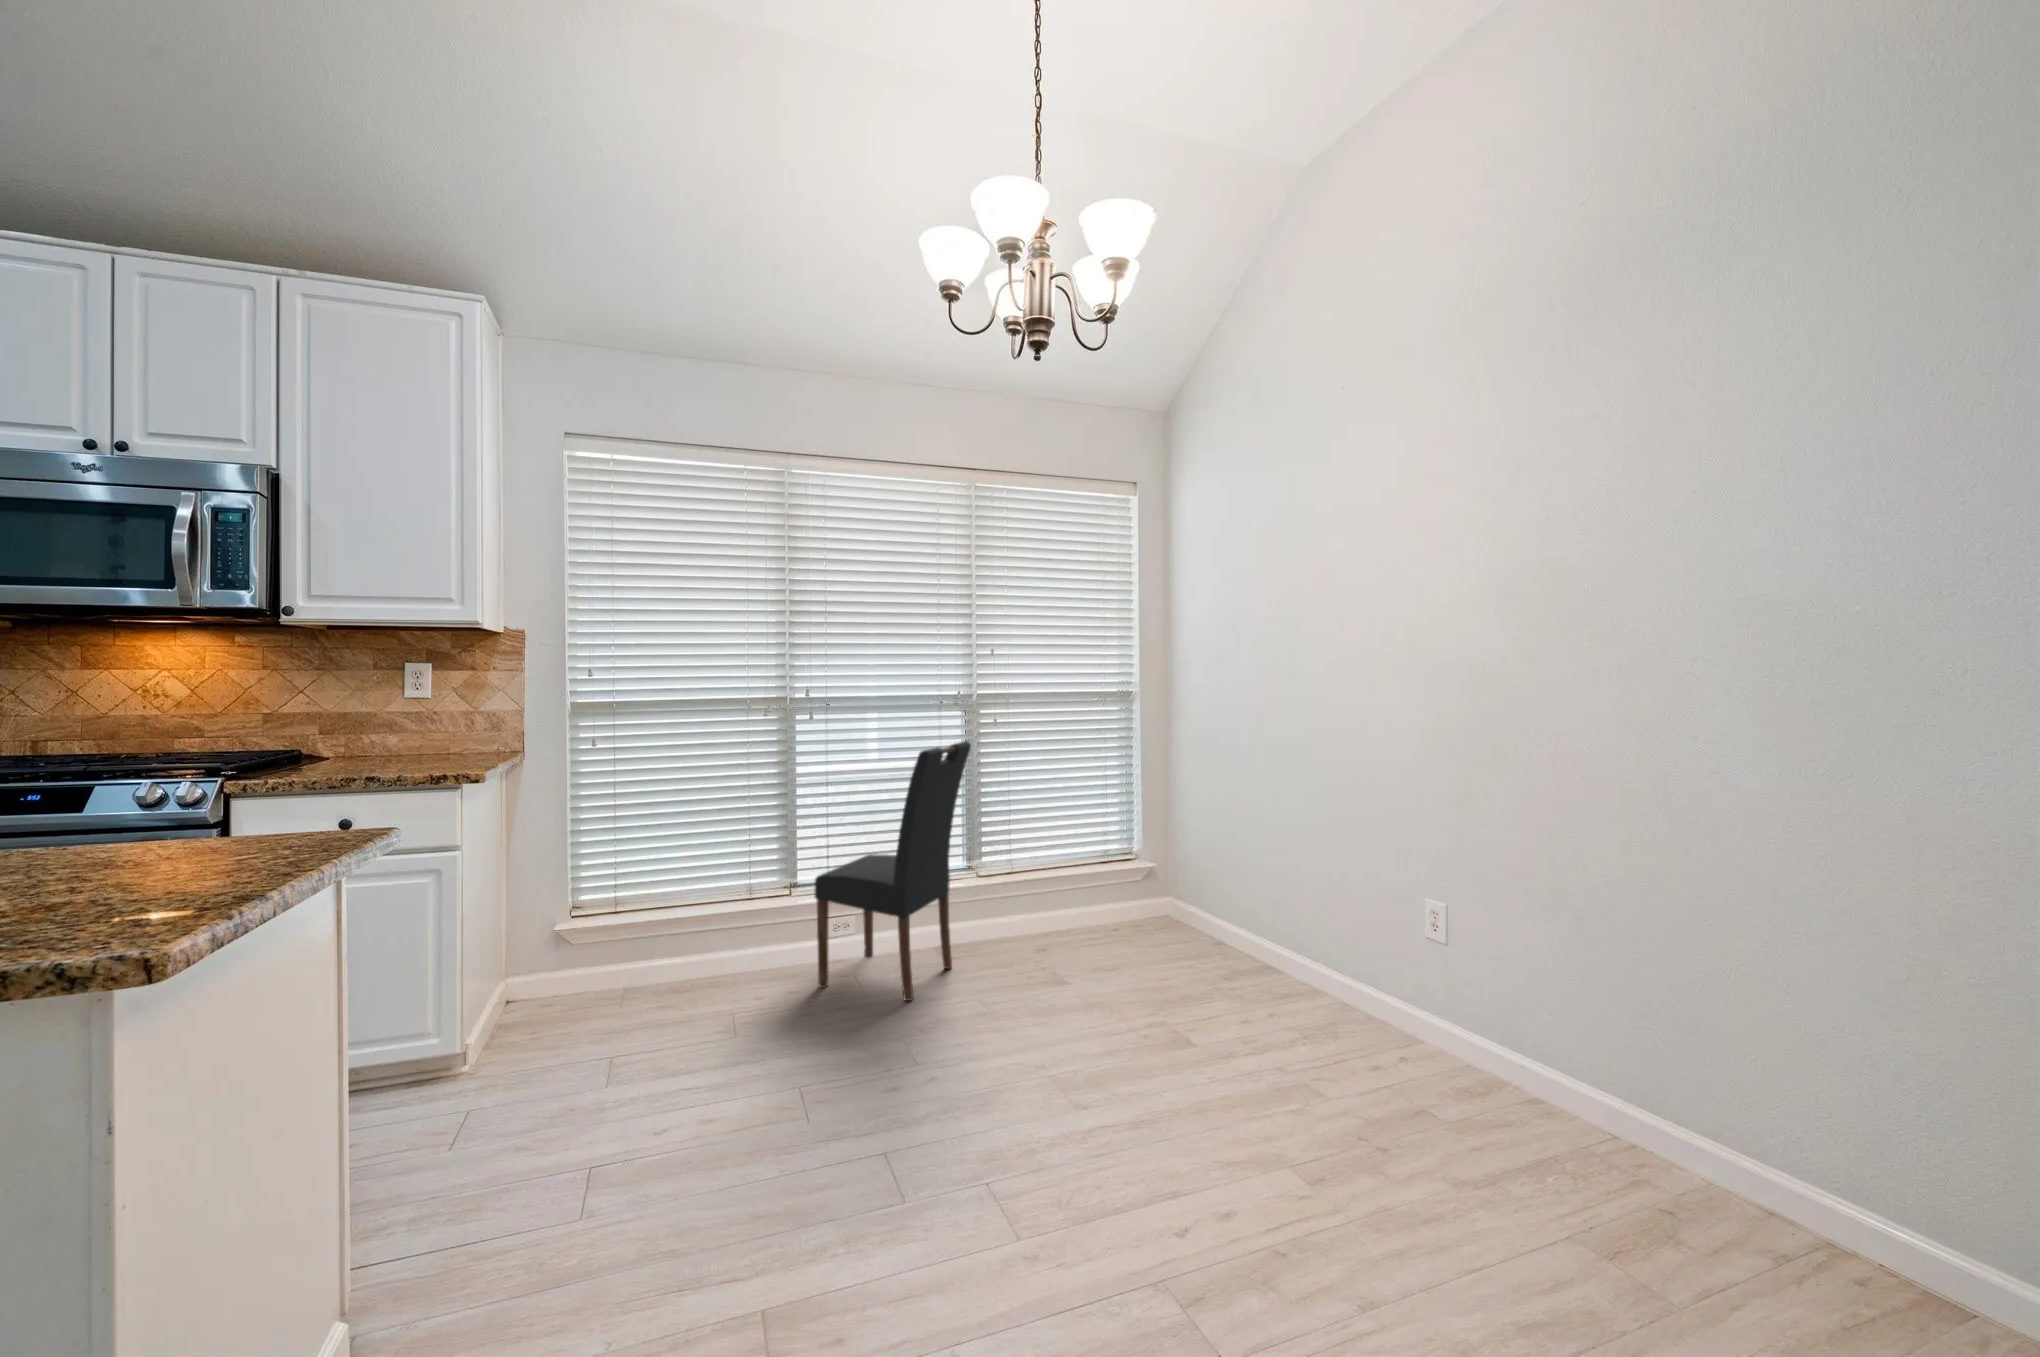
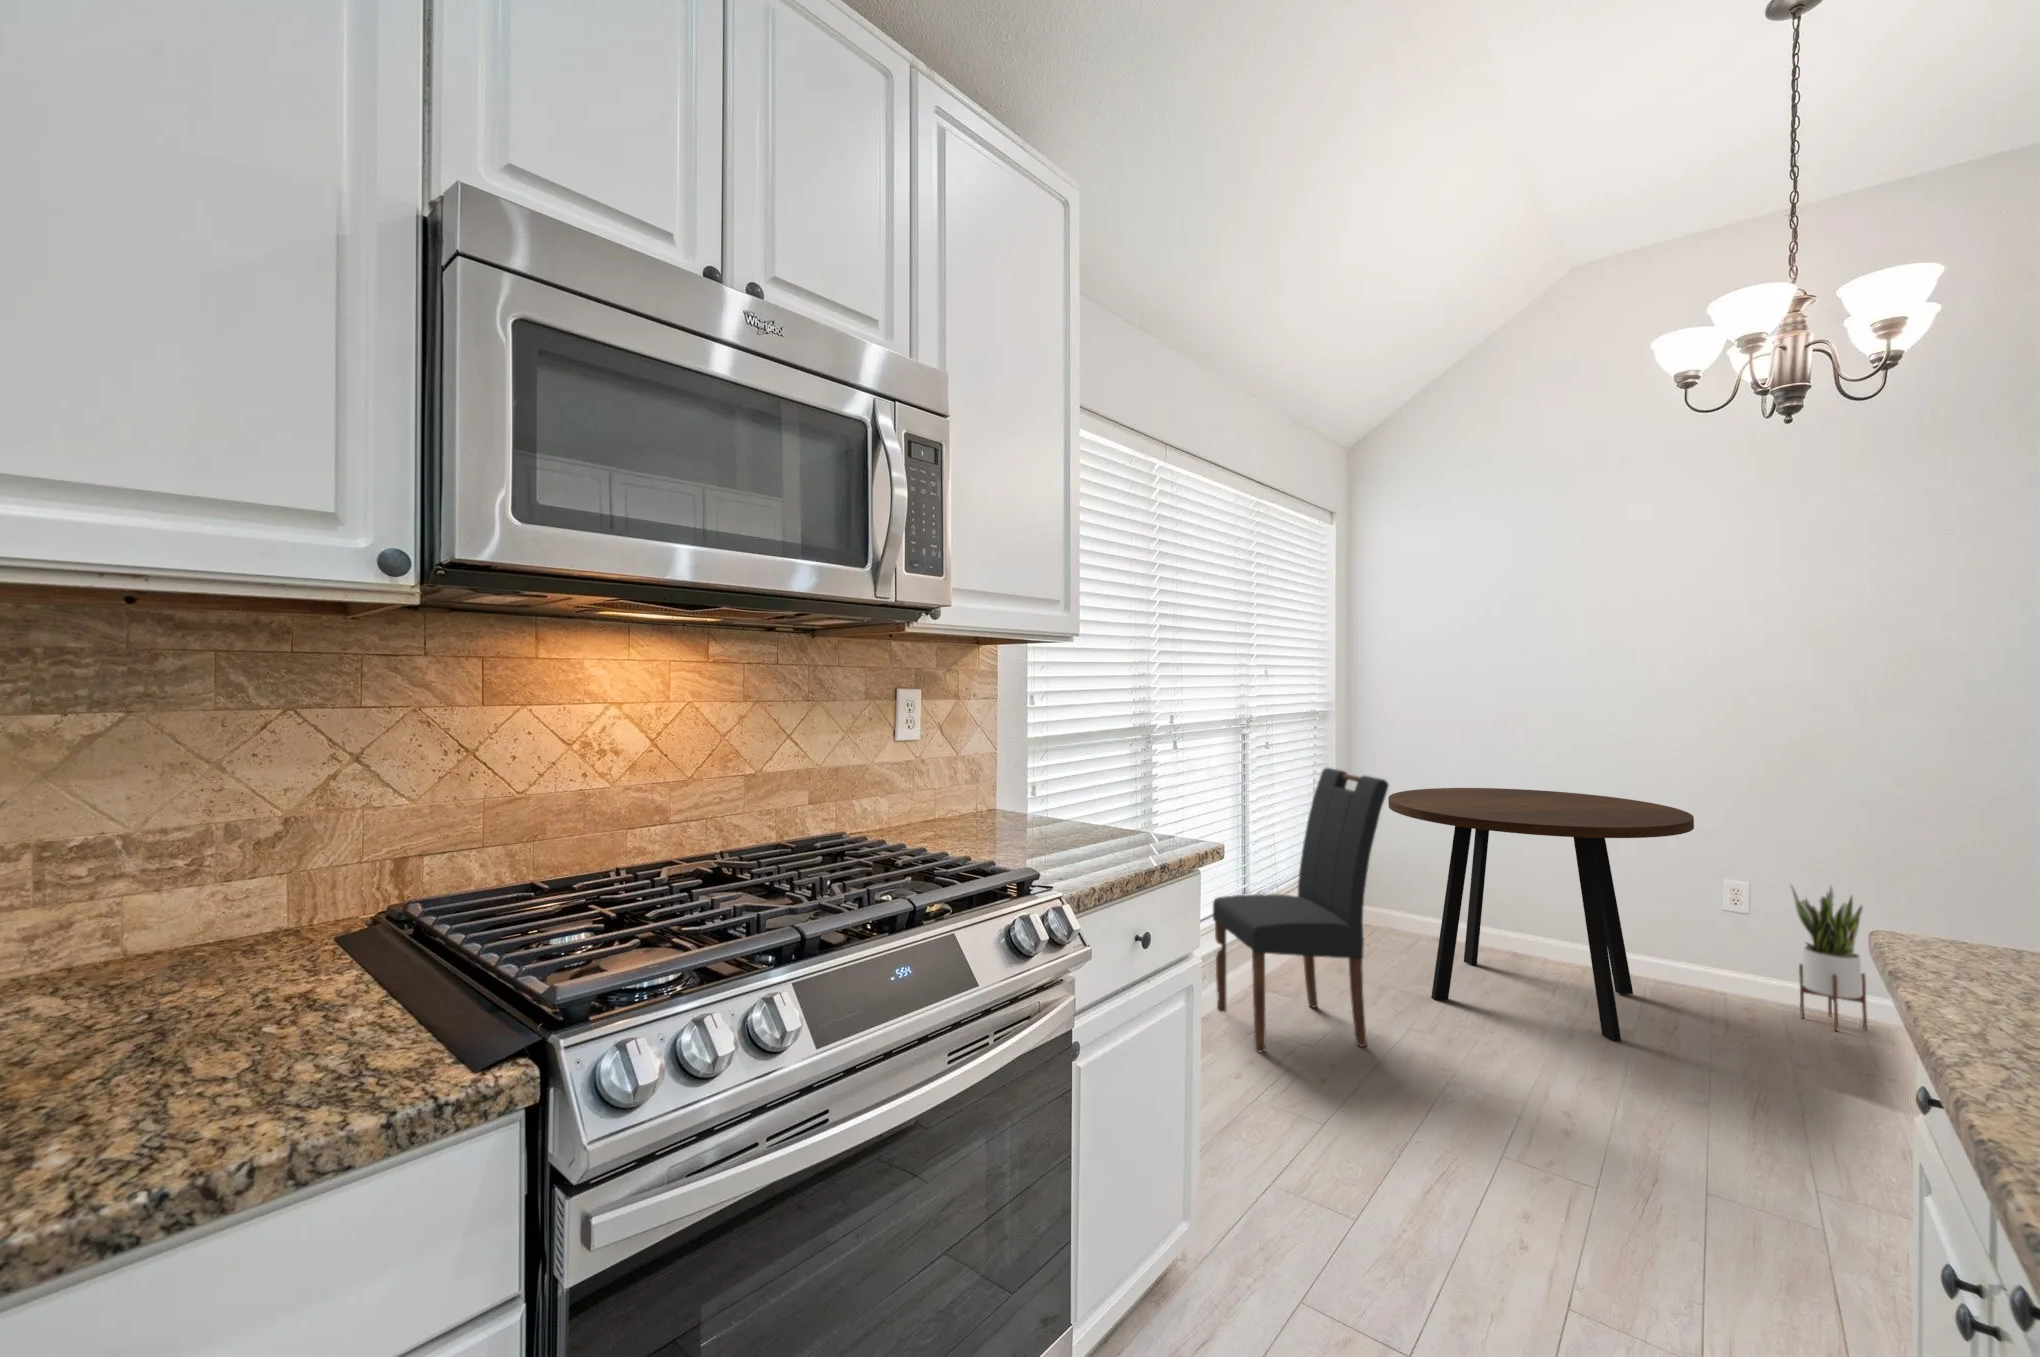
dining table: none [1040,773,1329,1049] -> present [1388,788,1694,1041]
potted plant: none [1436,909,1526,1109] -> present [1791,886,1867,1031]

